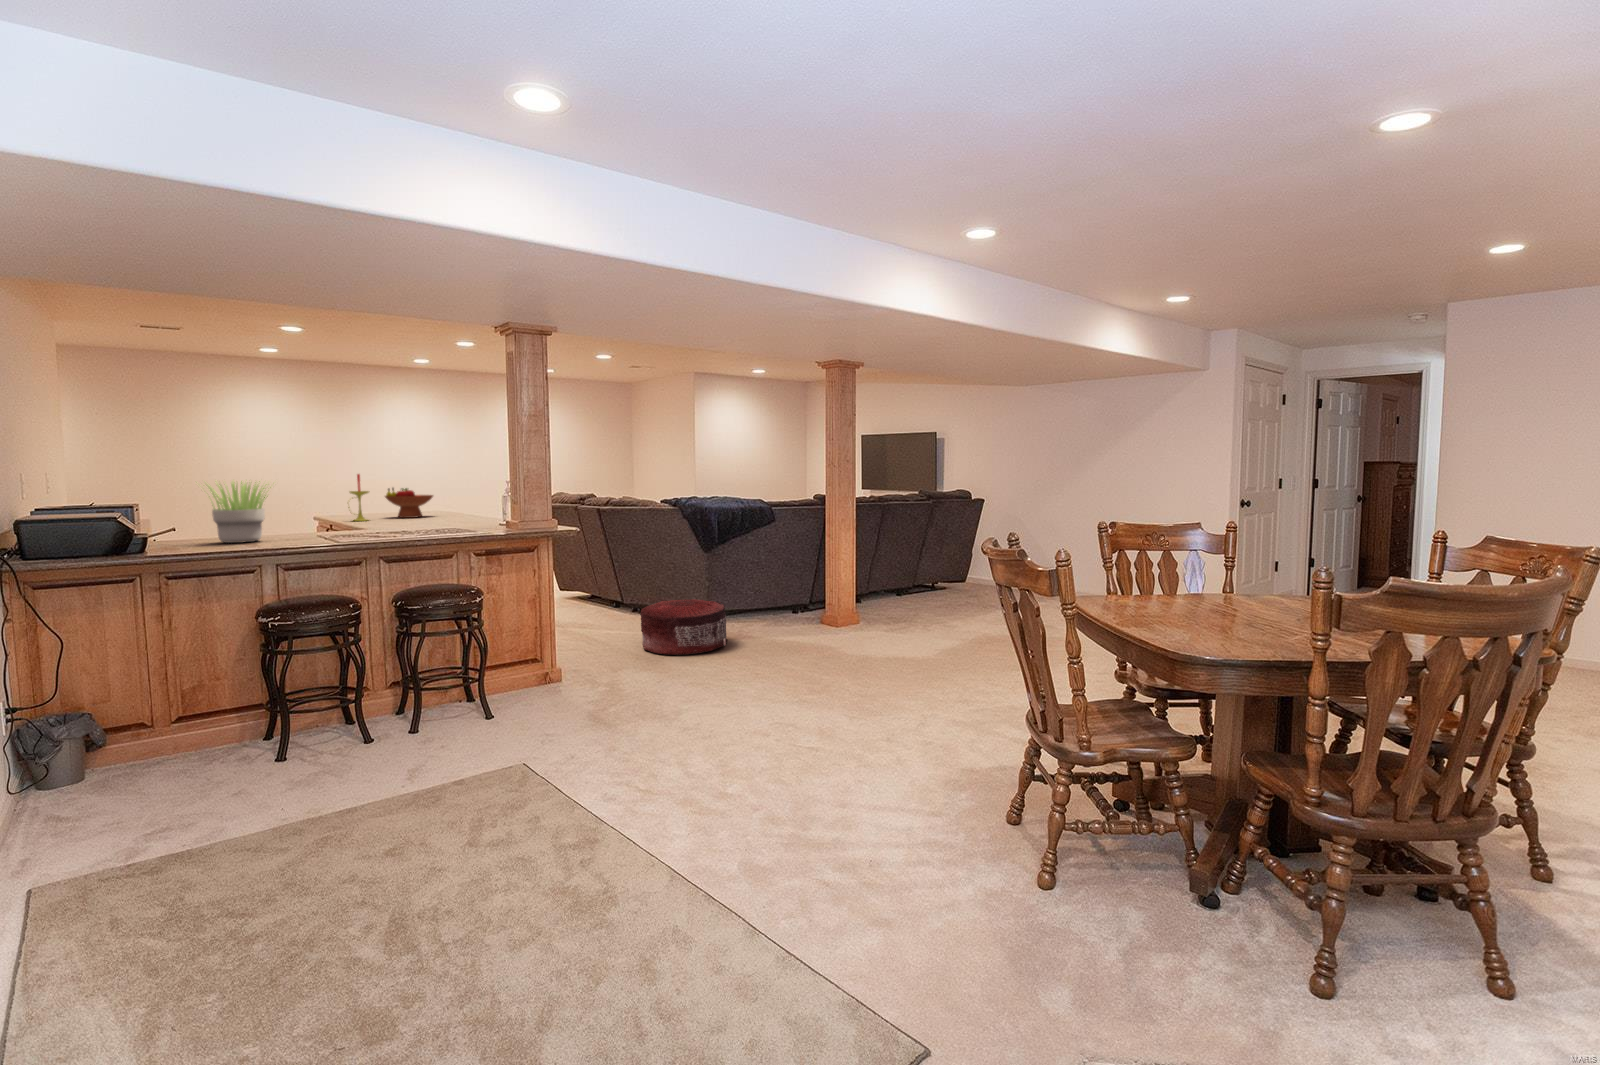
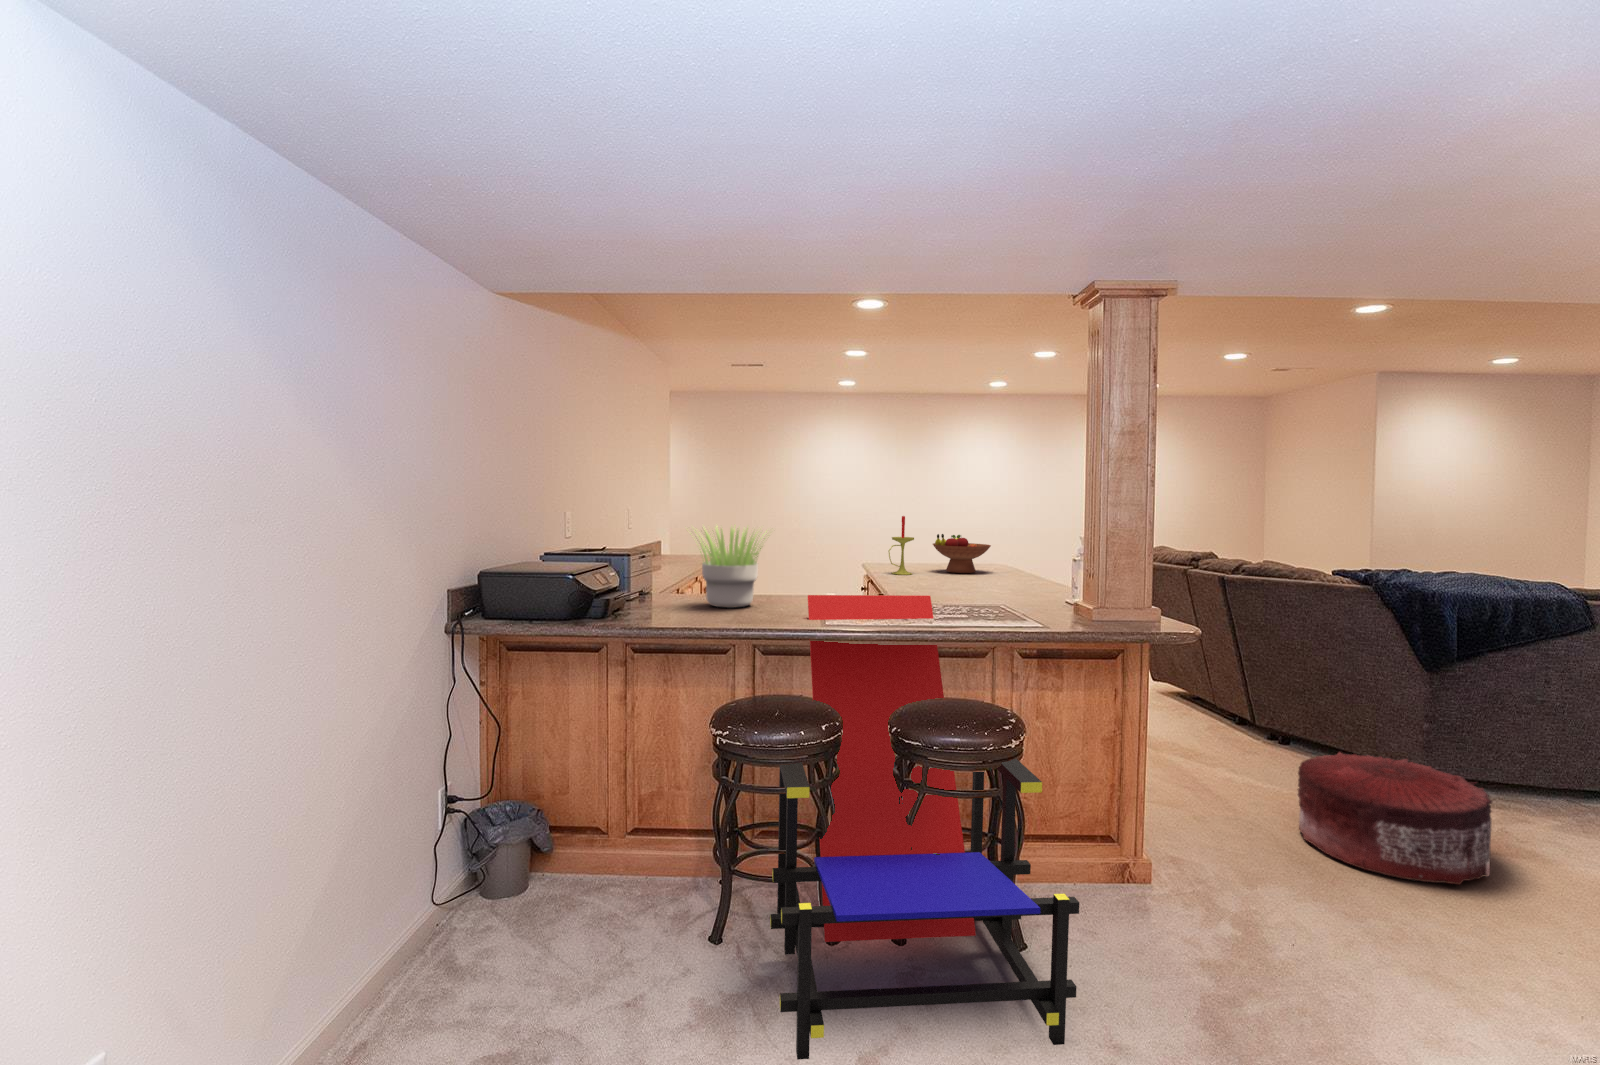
lounge chair: none [305,521,526,774] -> present [770,595,1079,1060]

